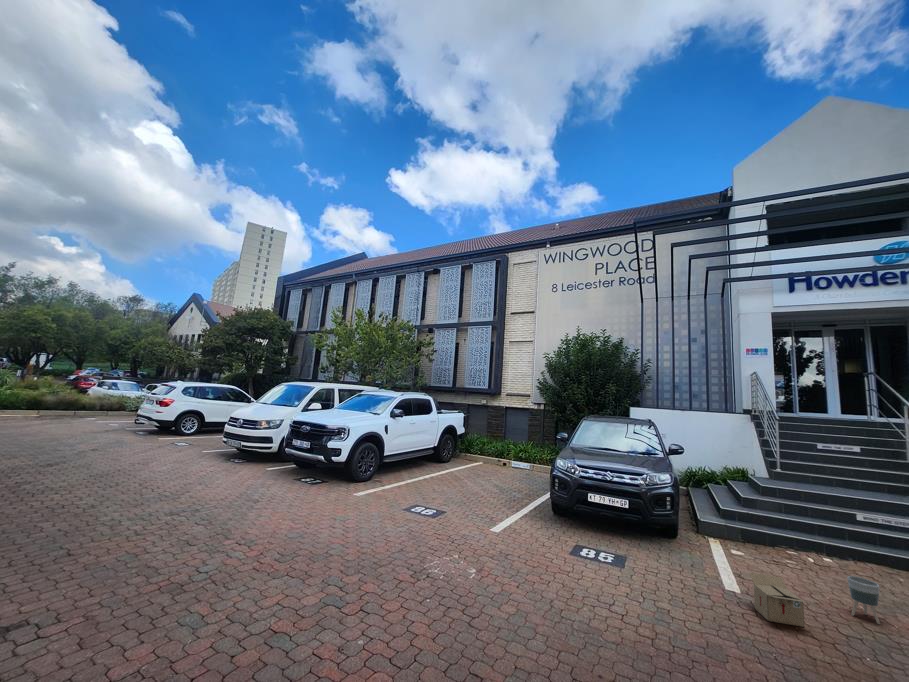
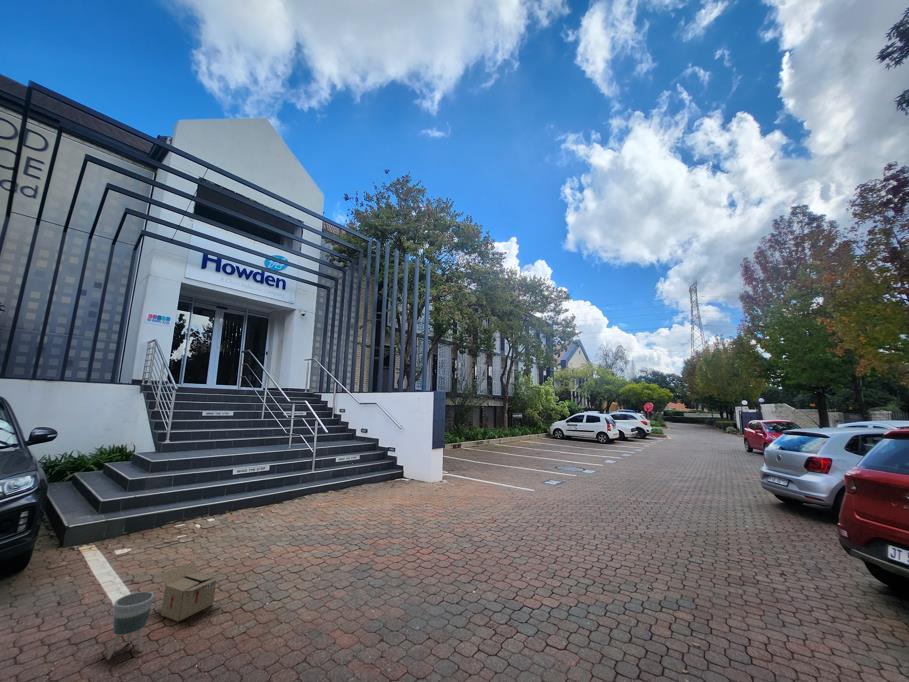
planter: present [847,576,880,624] -> present [107,592,154,660]

